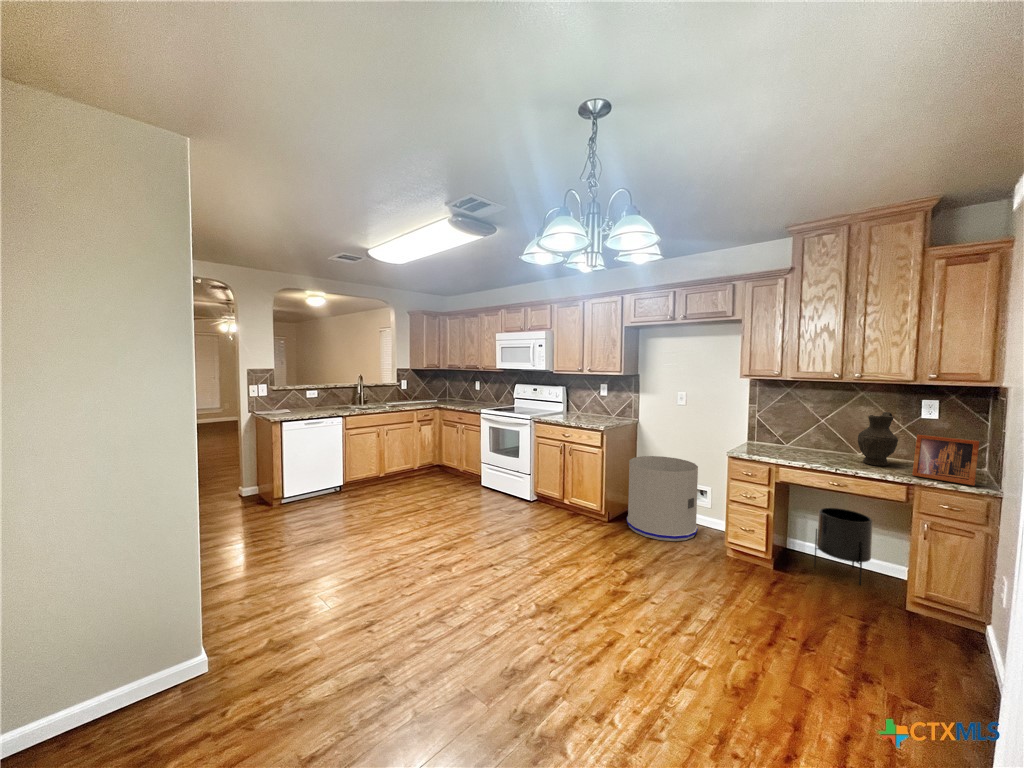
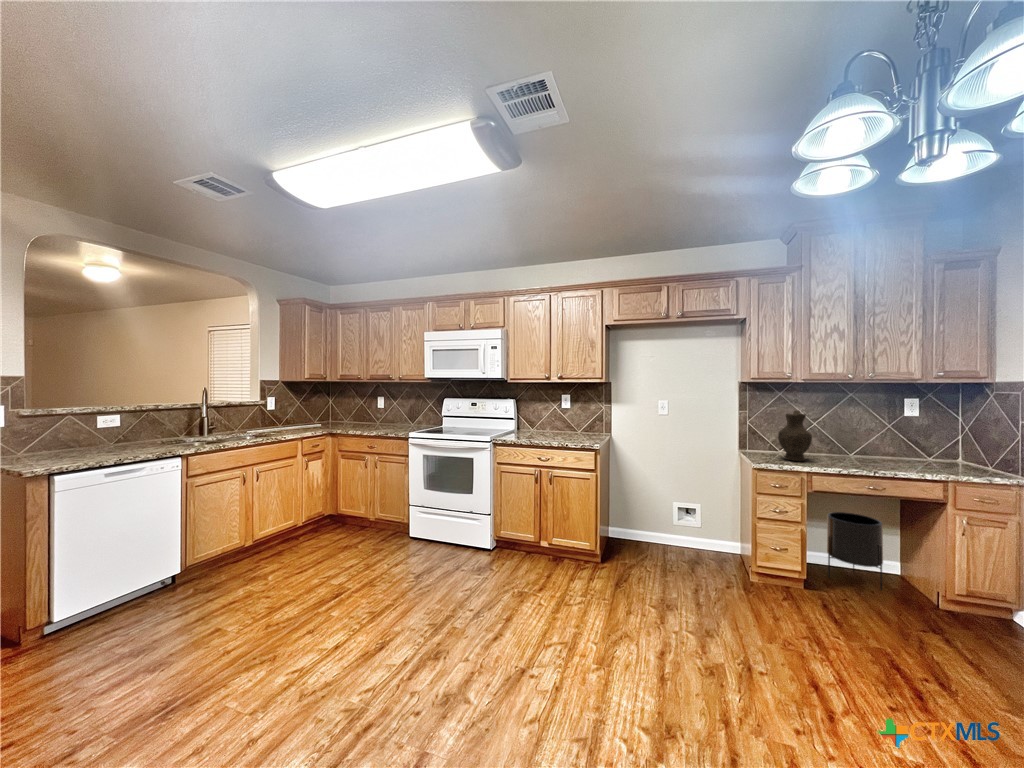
decorative vase: present [858,412,898,466] -> present [778,411,812,461]
picture frame: present [912,435,979,486] -> none [933,431,999,477]
trash can: present [627,456,698,541] -> none [619,475,702,576]

